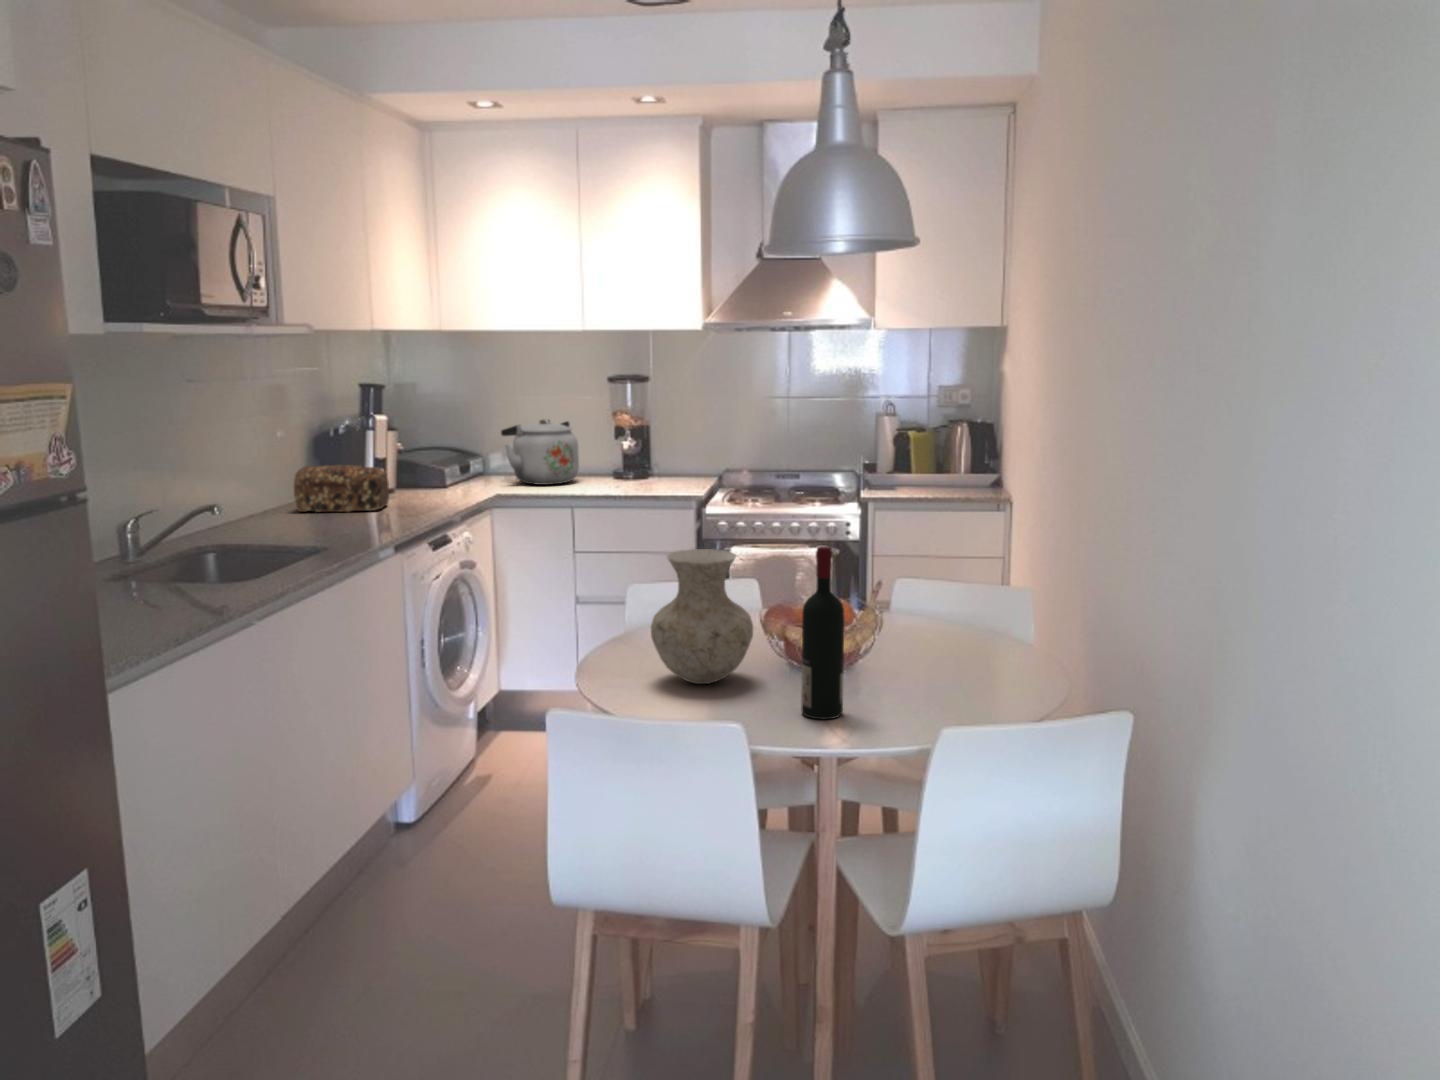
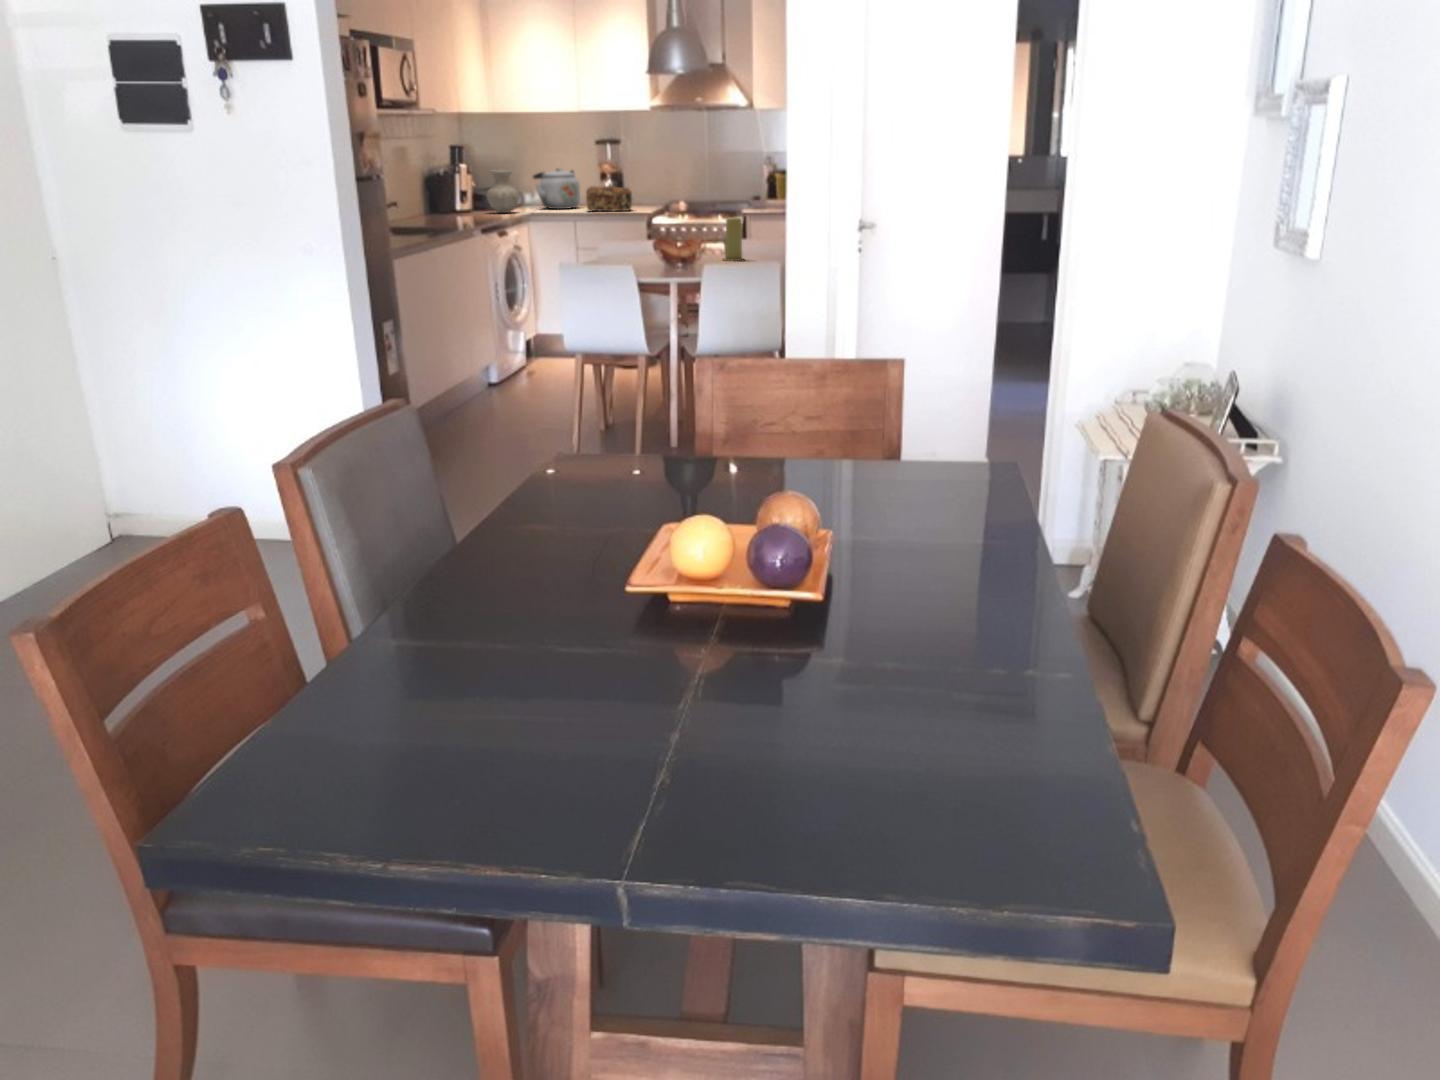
bread loaf: present [293,465,389,512] -> present [586,186,632,211]
wine bottle: present [801,546,844,719] -> none [656,200,673,270]
vase: present [651,549,753,684] -> present [486,170,519,213]
candle: none [910,554,963,652] -> present [724,217,743,261]

